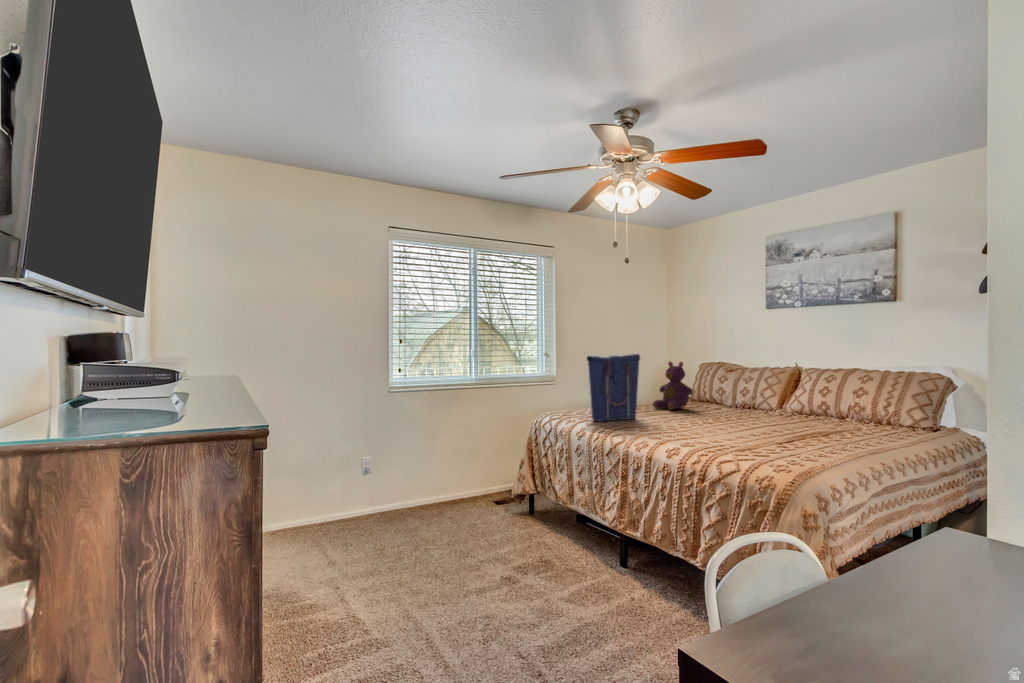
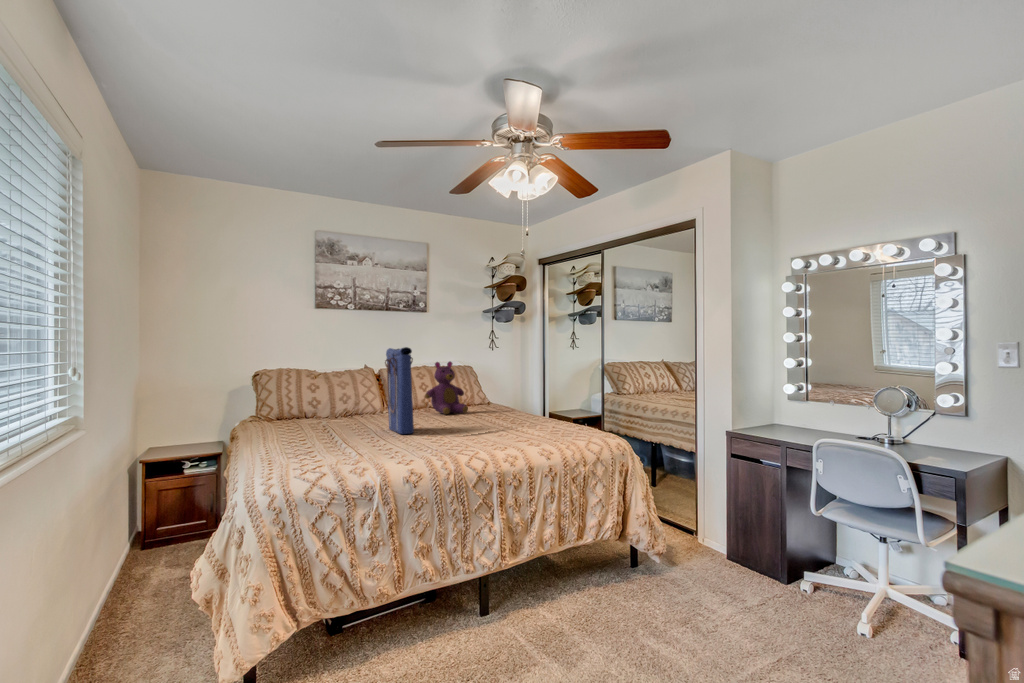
teddy bear: present [653,362,693,410] -> present [425,362,468,415]

